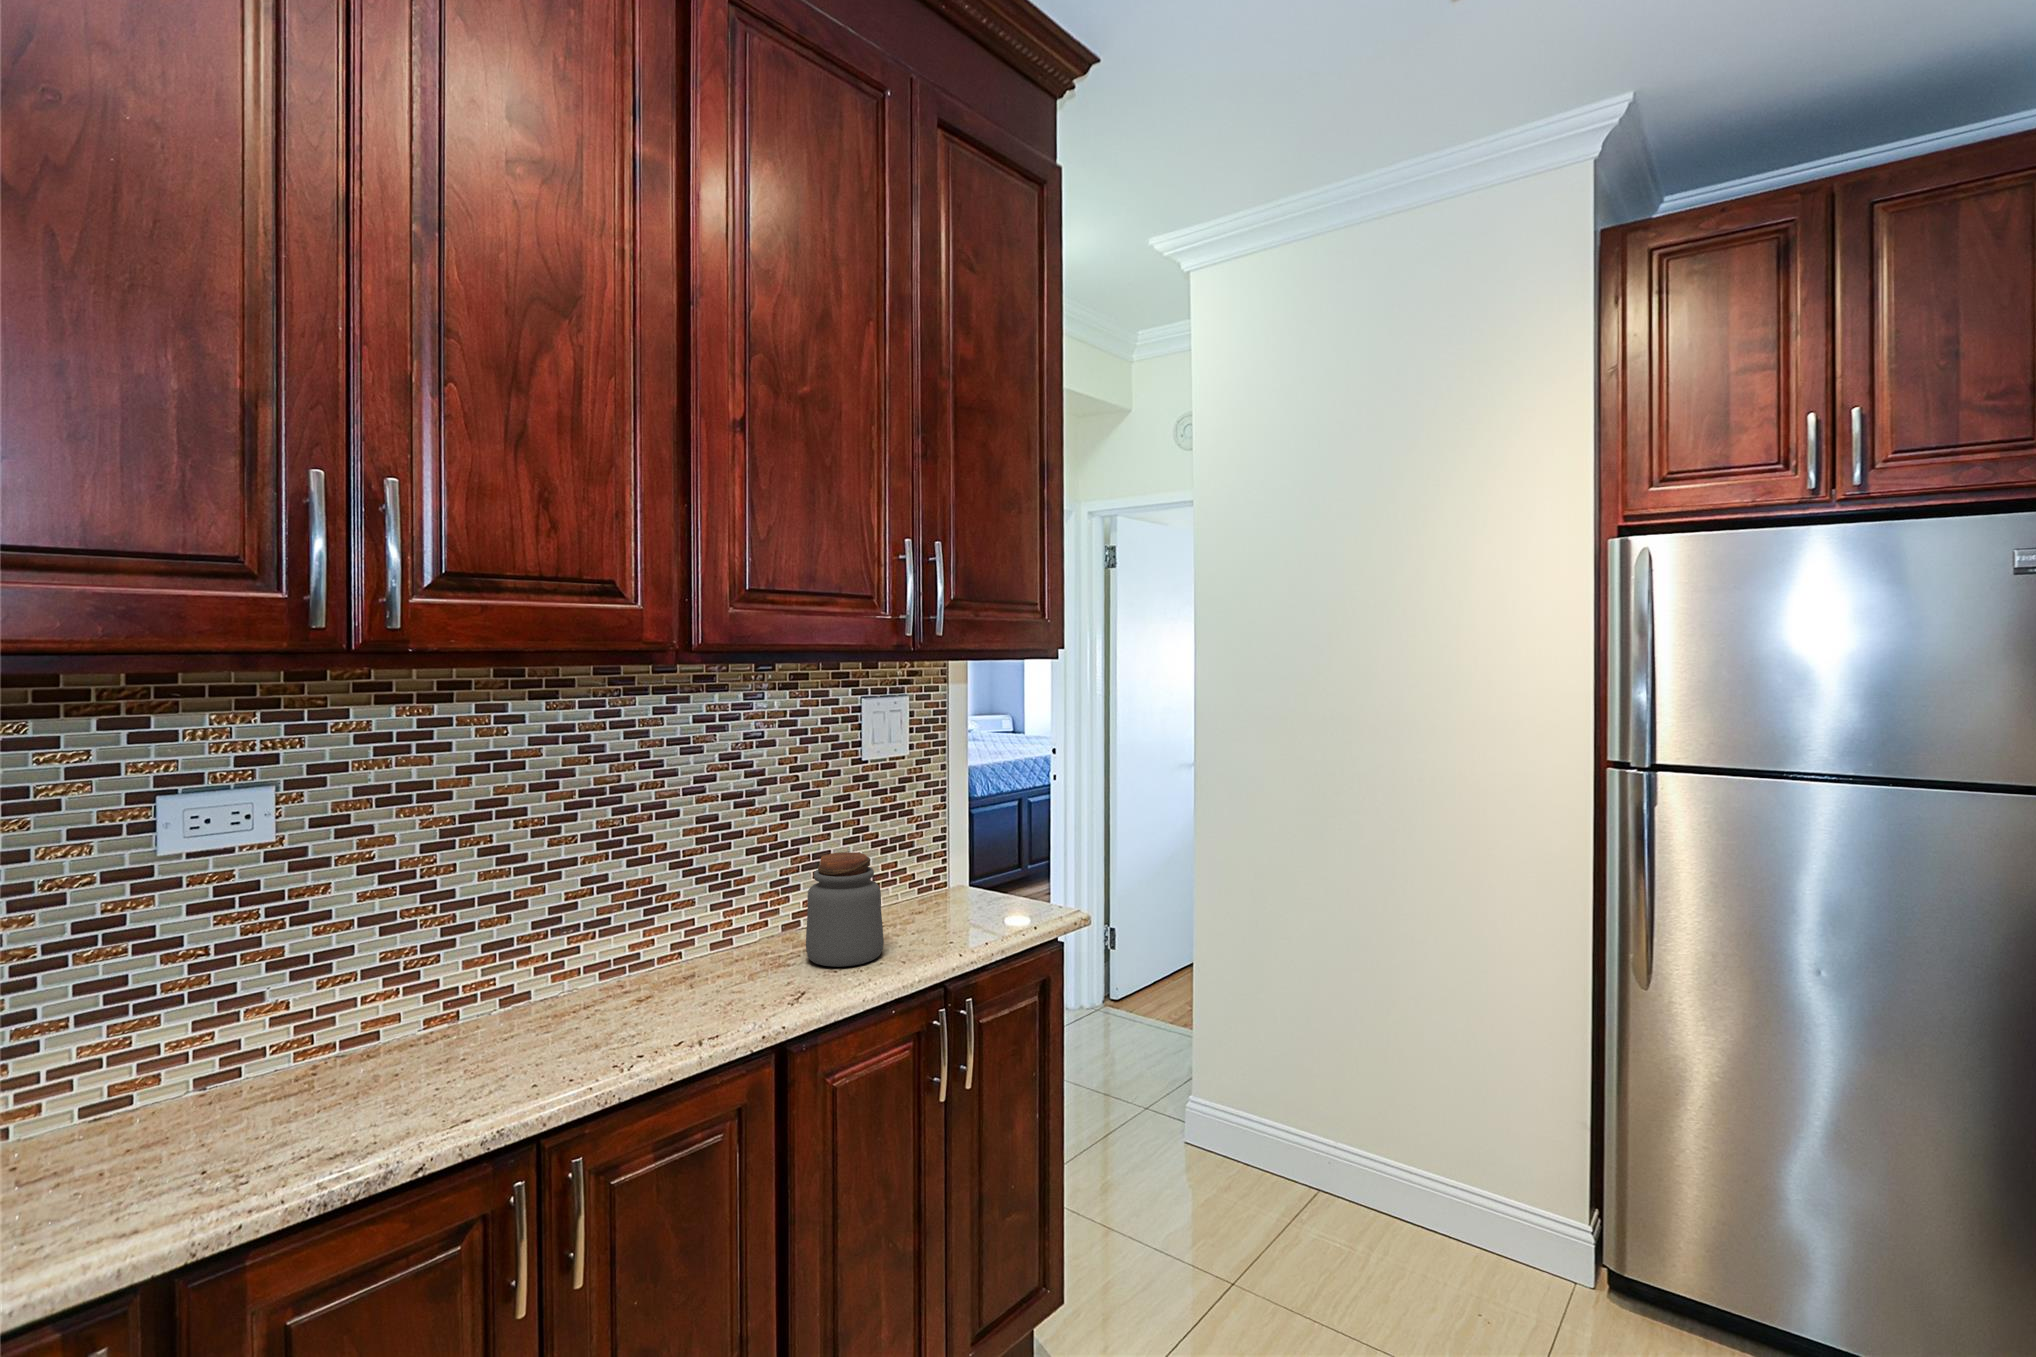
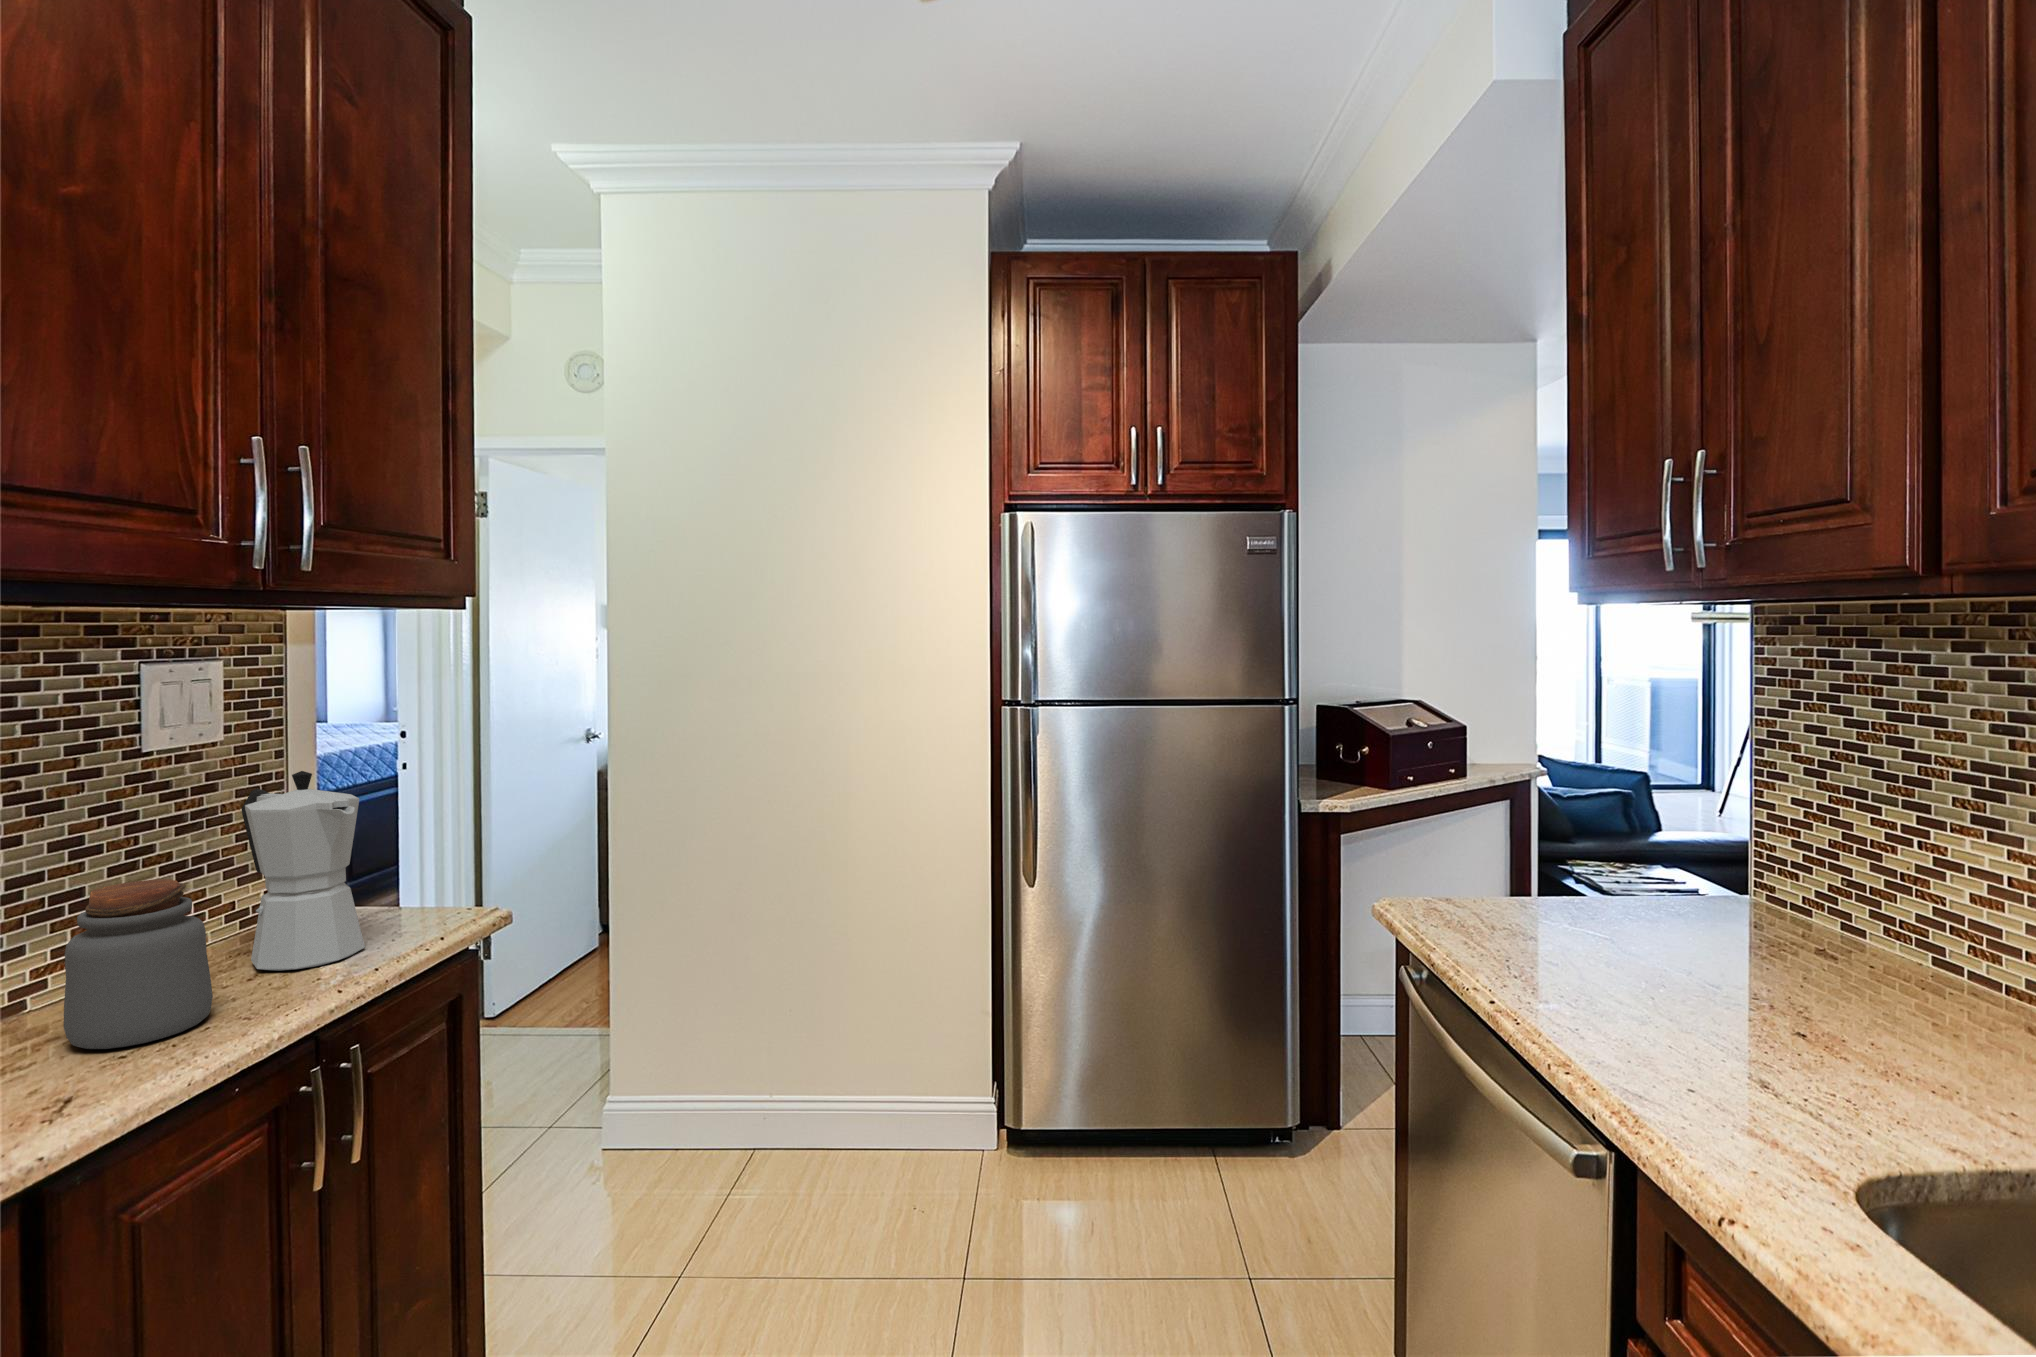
moka pot: none [914,782,983,932] -> present [242,771,365,971]

